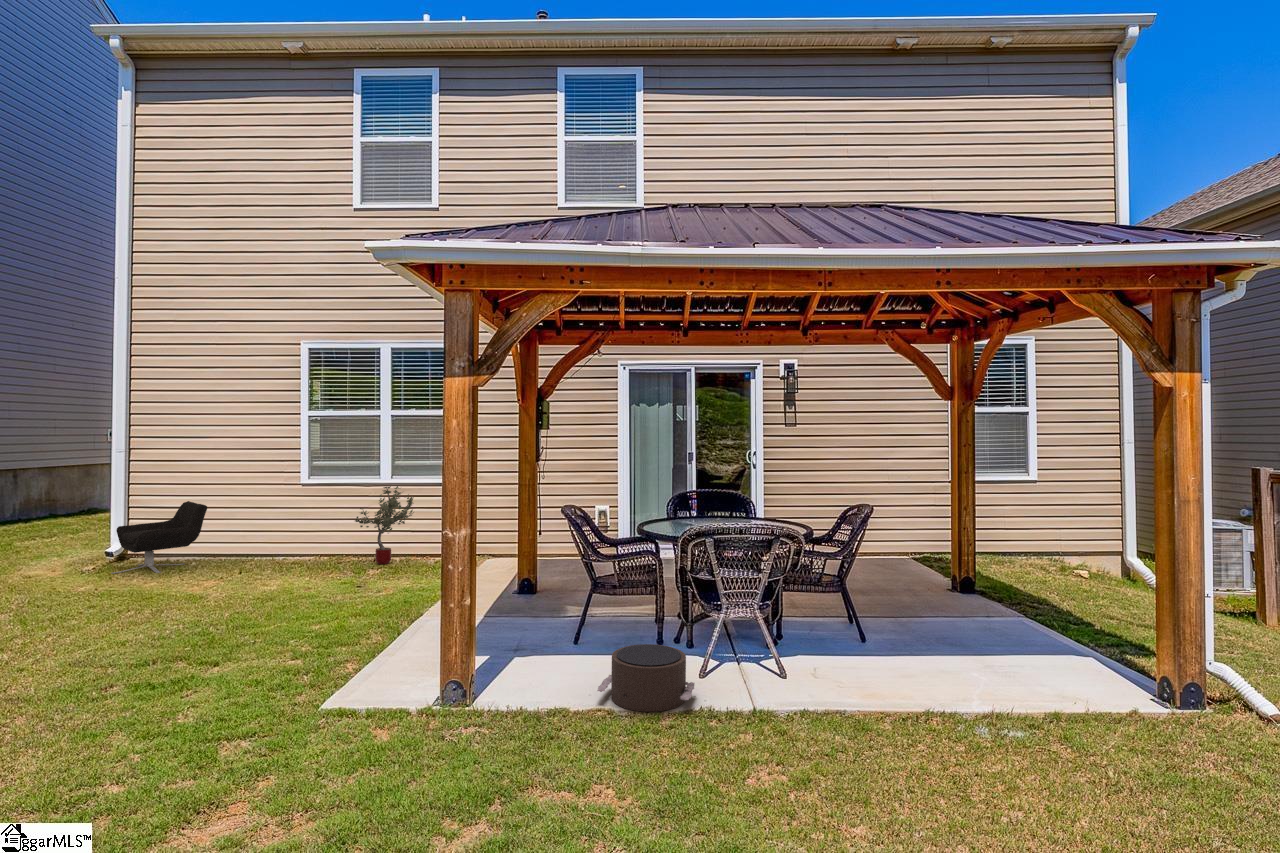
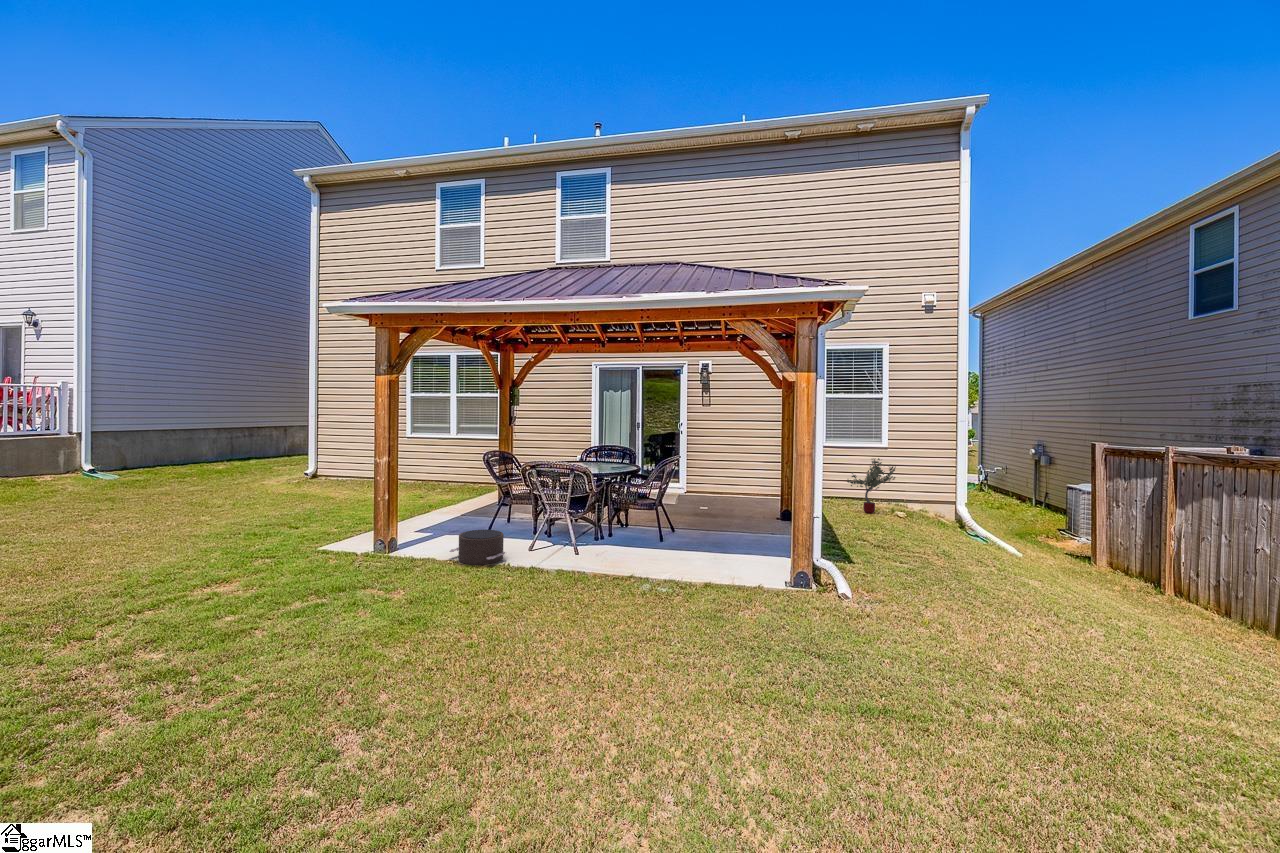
potted tree: present [355,486,414,564] -> present [847,458,896,514]
lounge chair: present [112,501,207,574] -> none [299,445,352,485]

